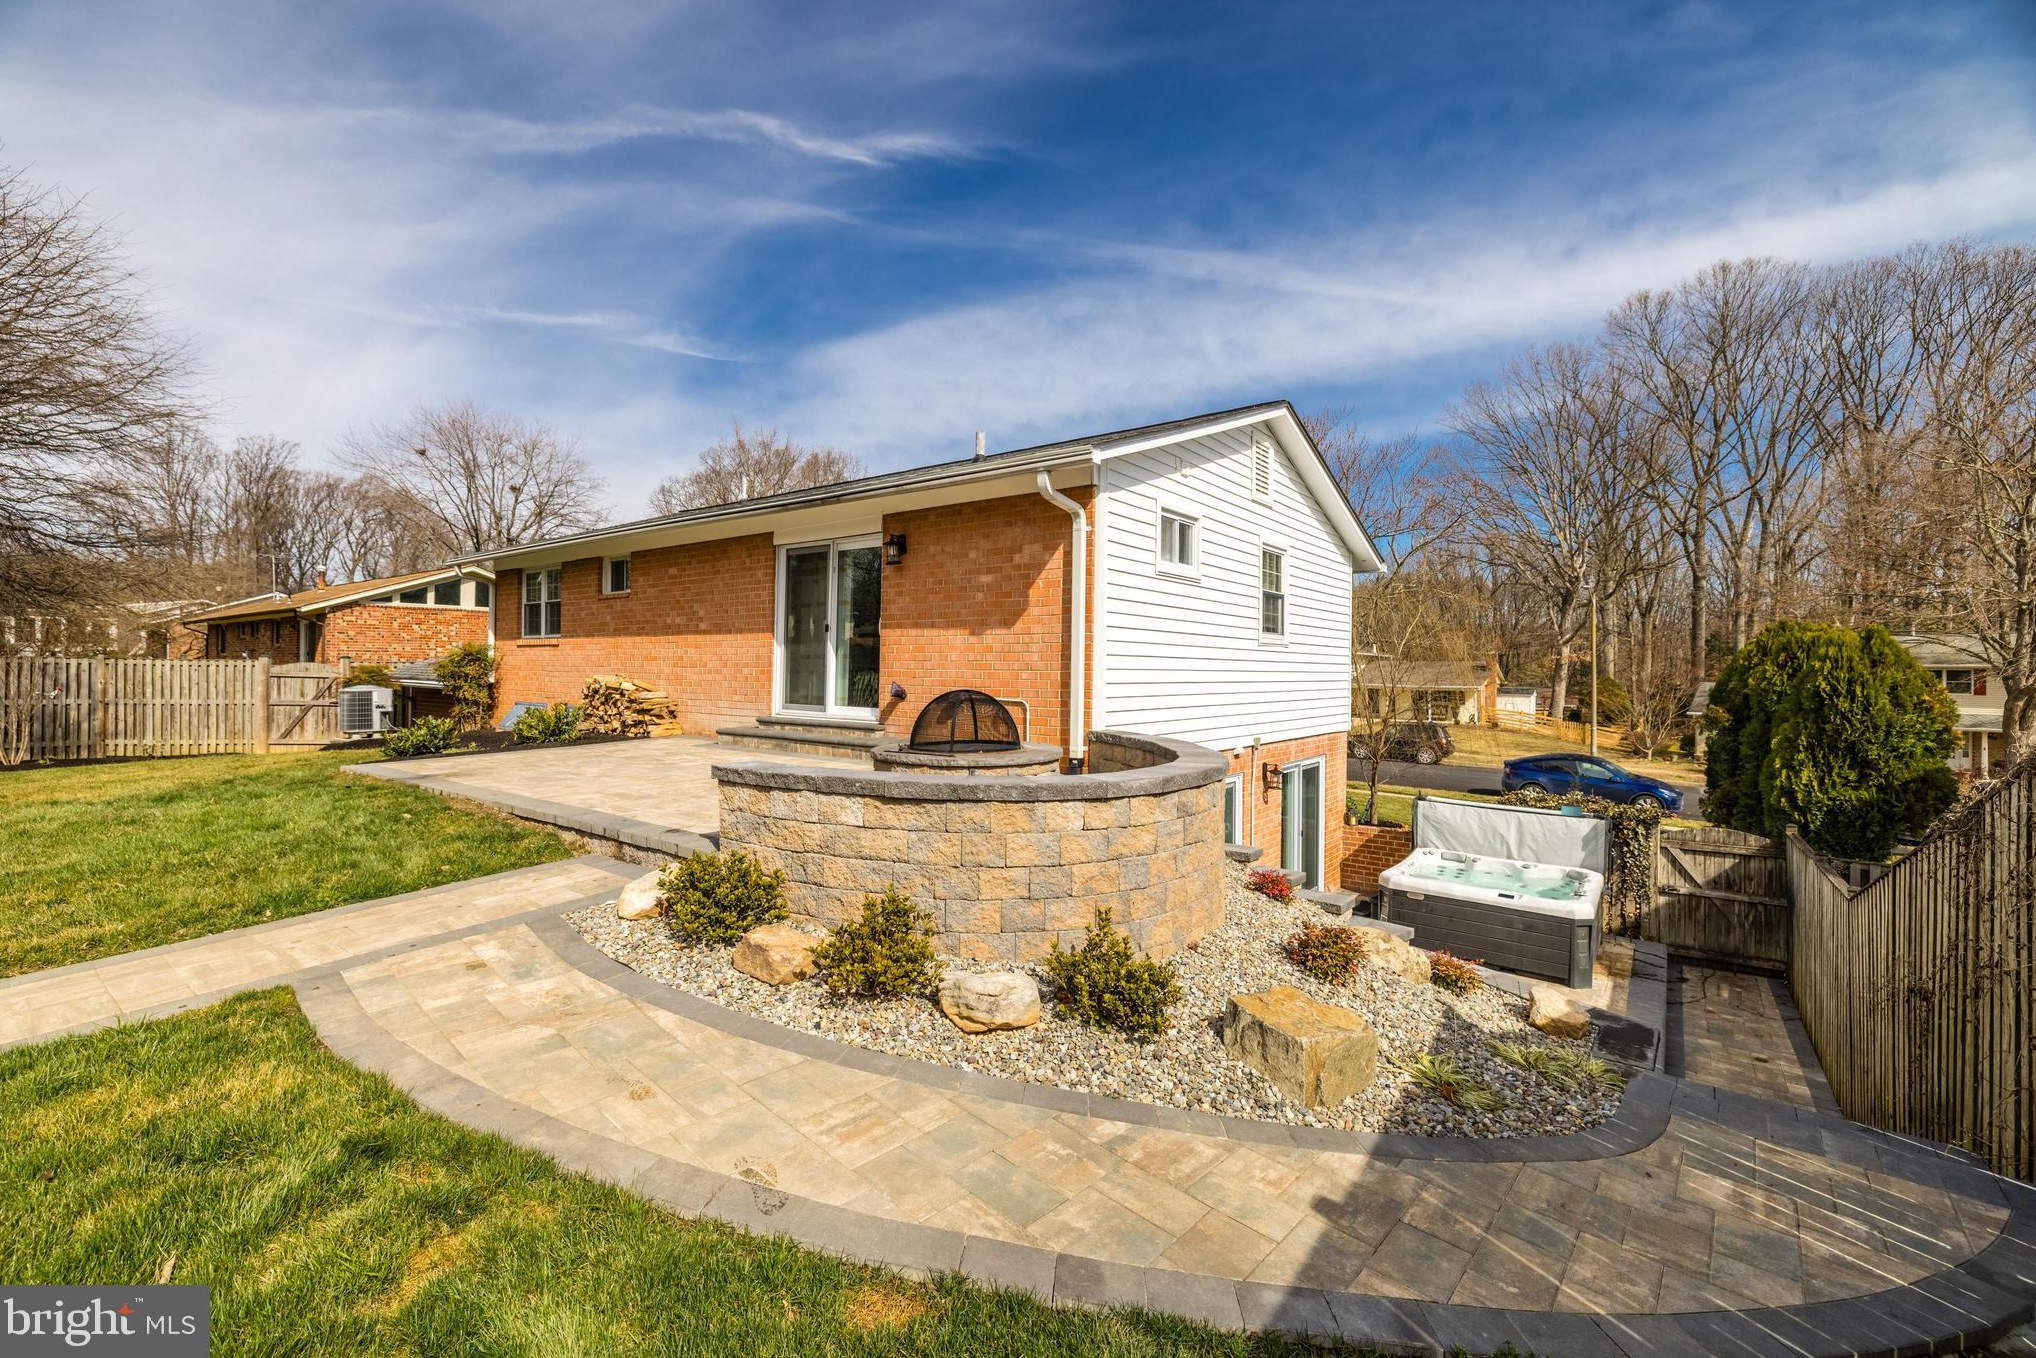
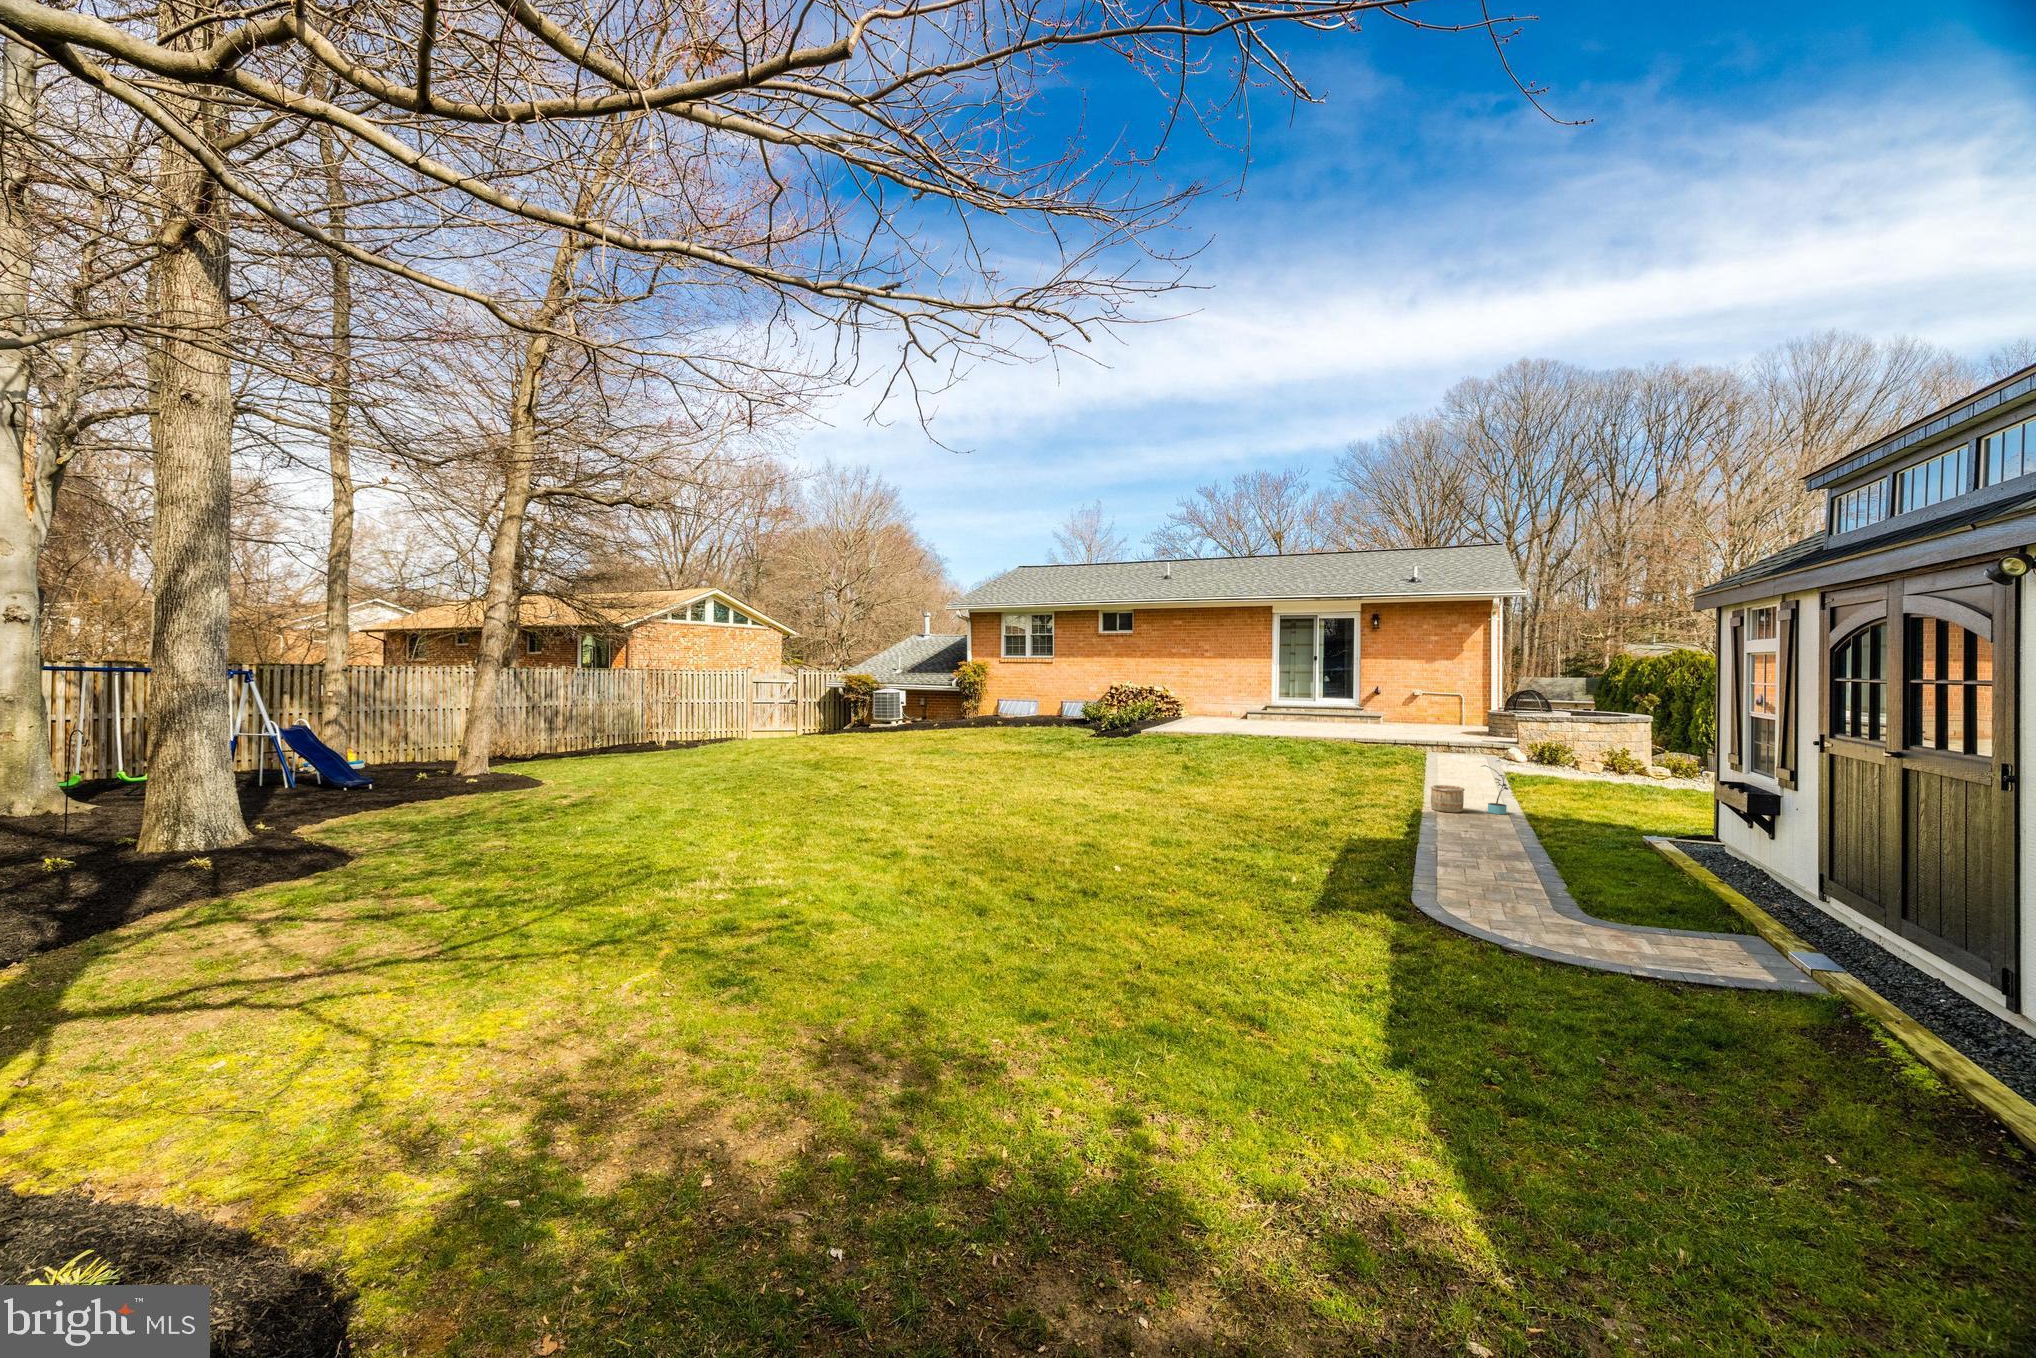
wooden bucket: none [1497,787,1535,815] -> present [1430,785,1465,812]

